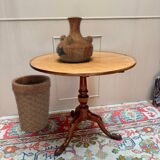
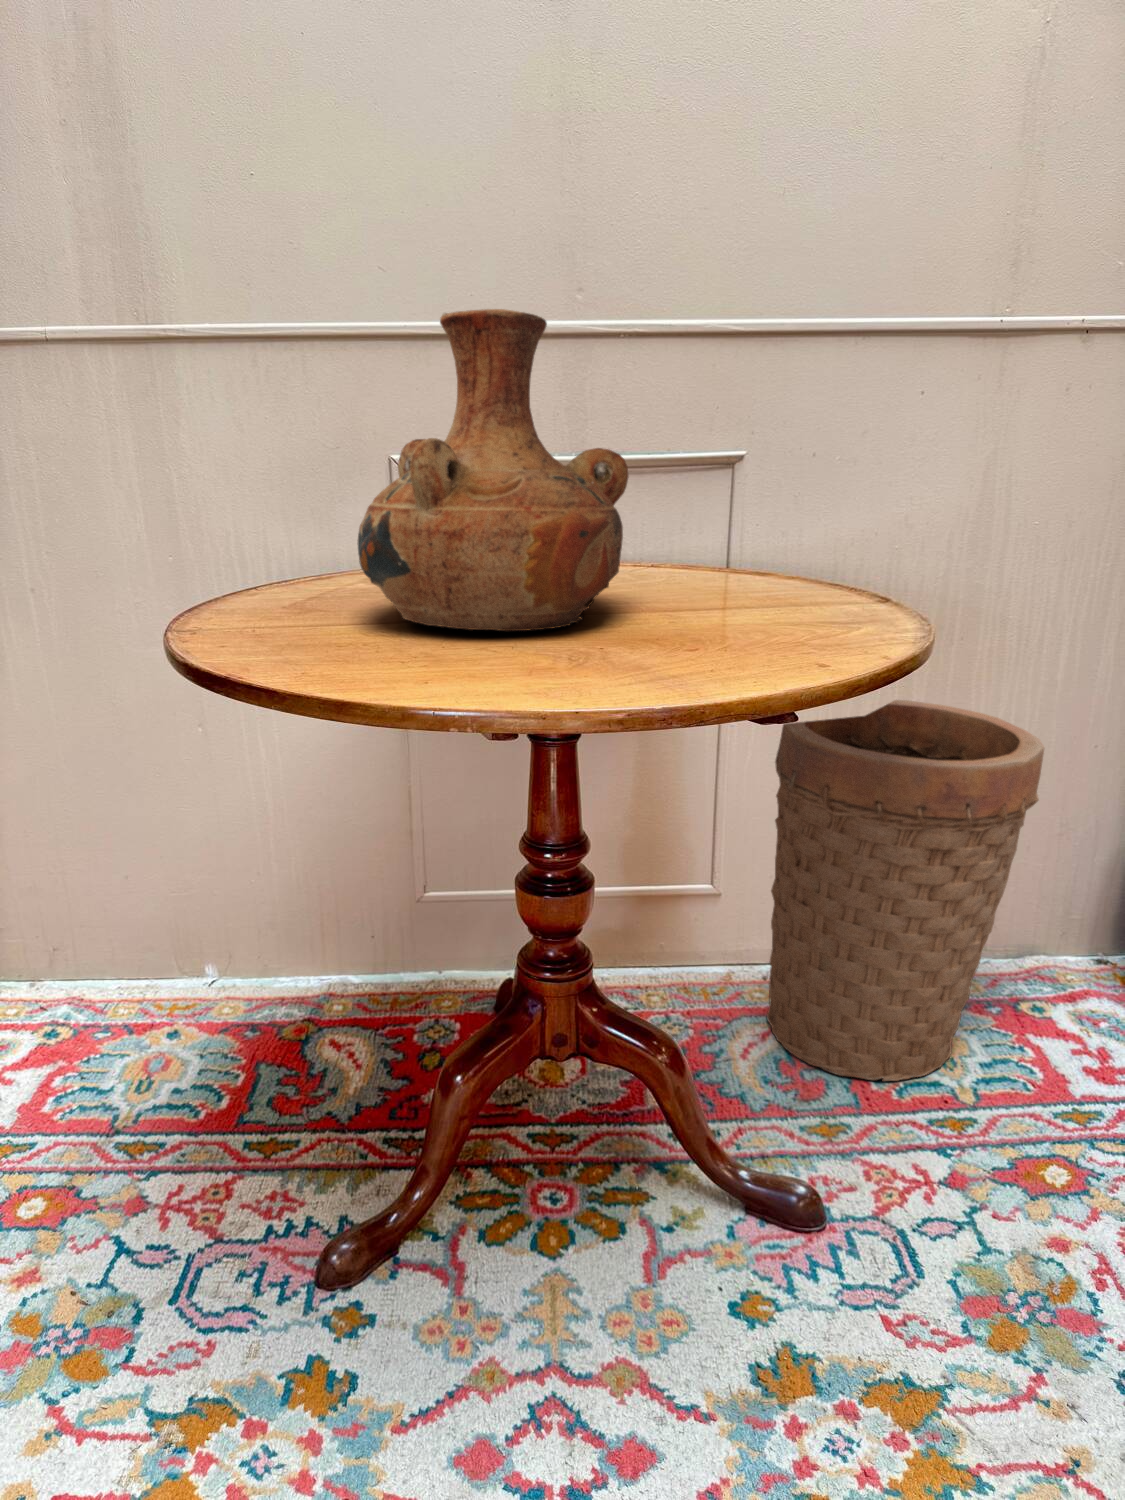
basket: present [12,75,51,132] -> present [767,700,1044,1081]

